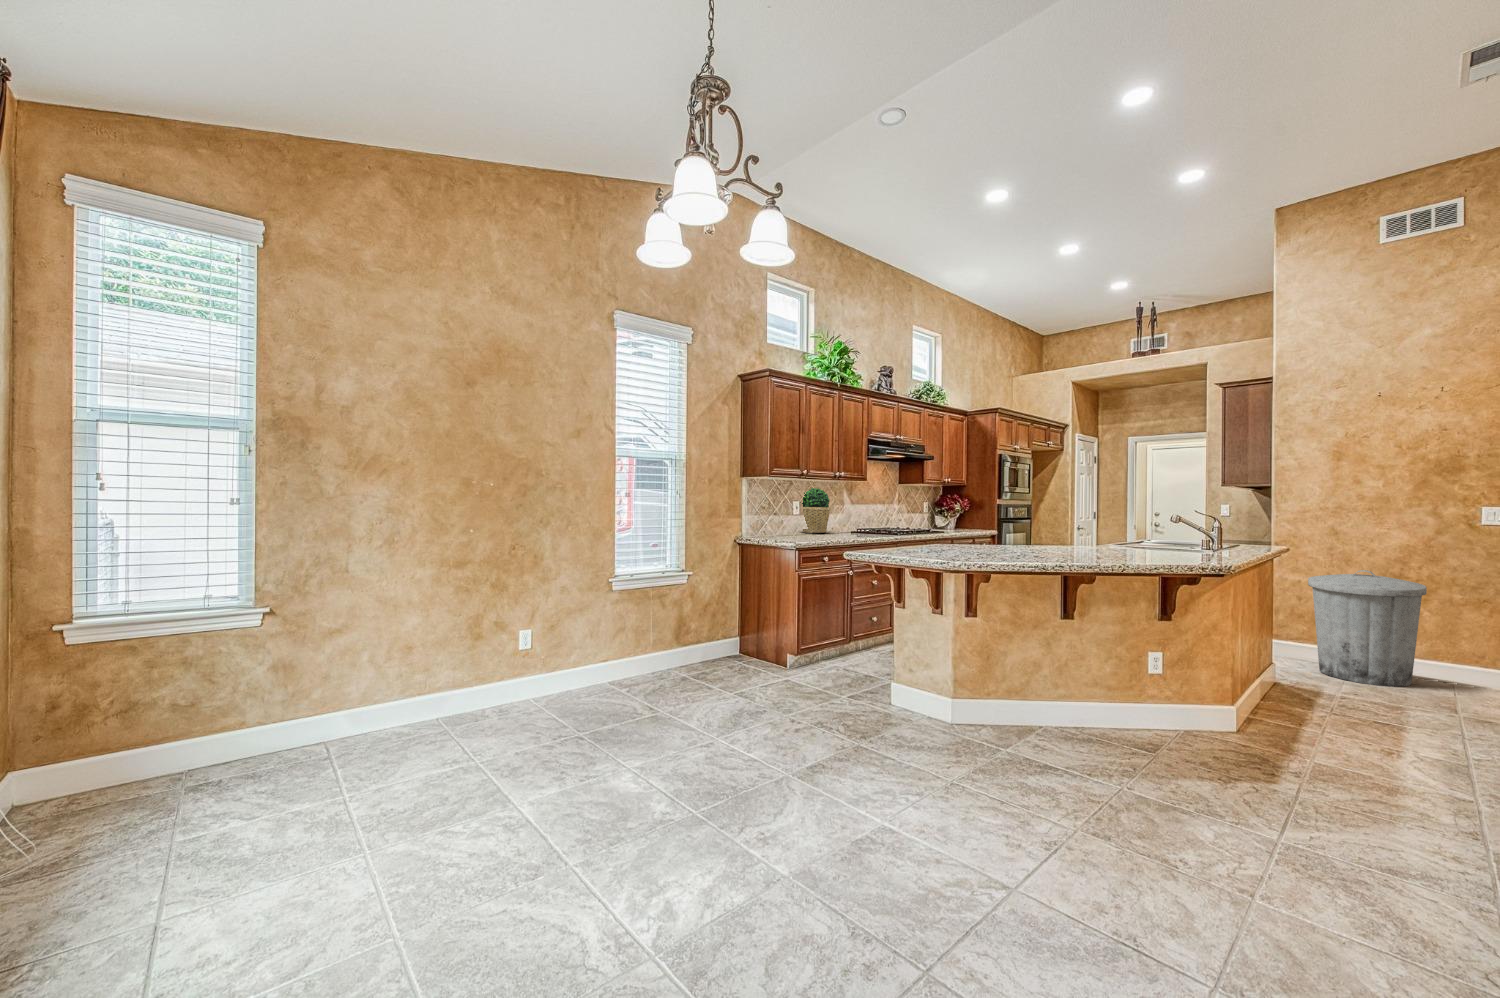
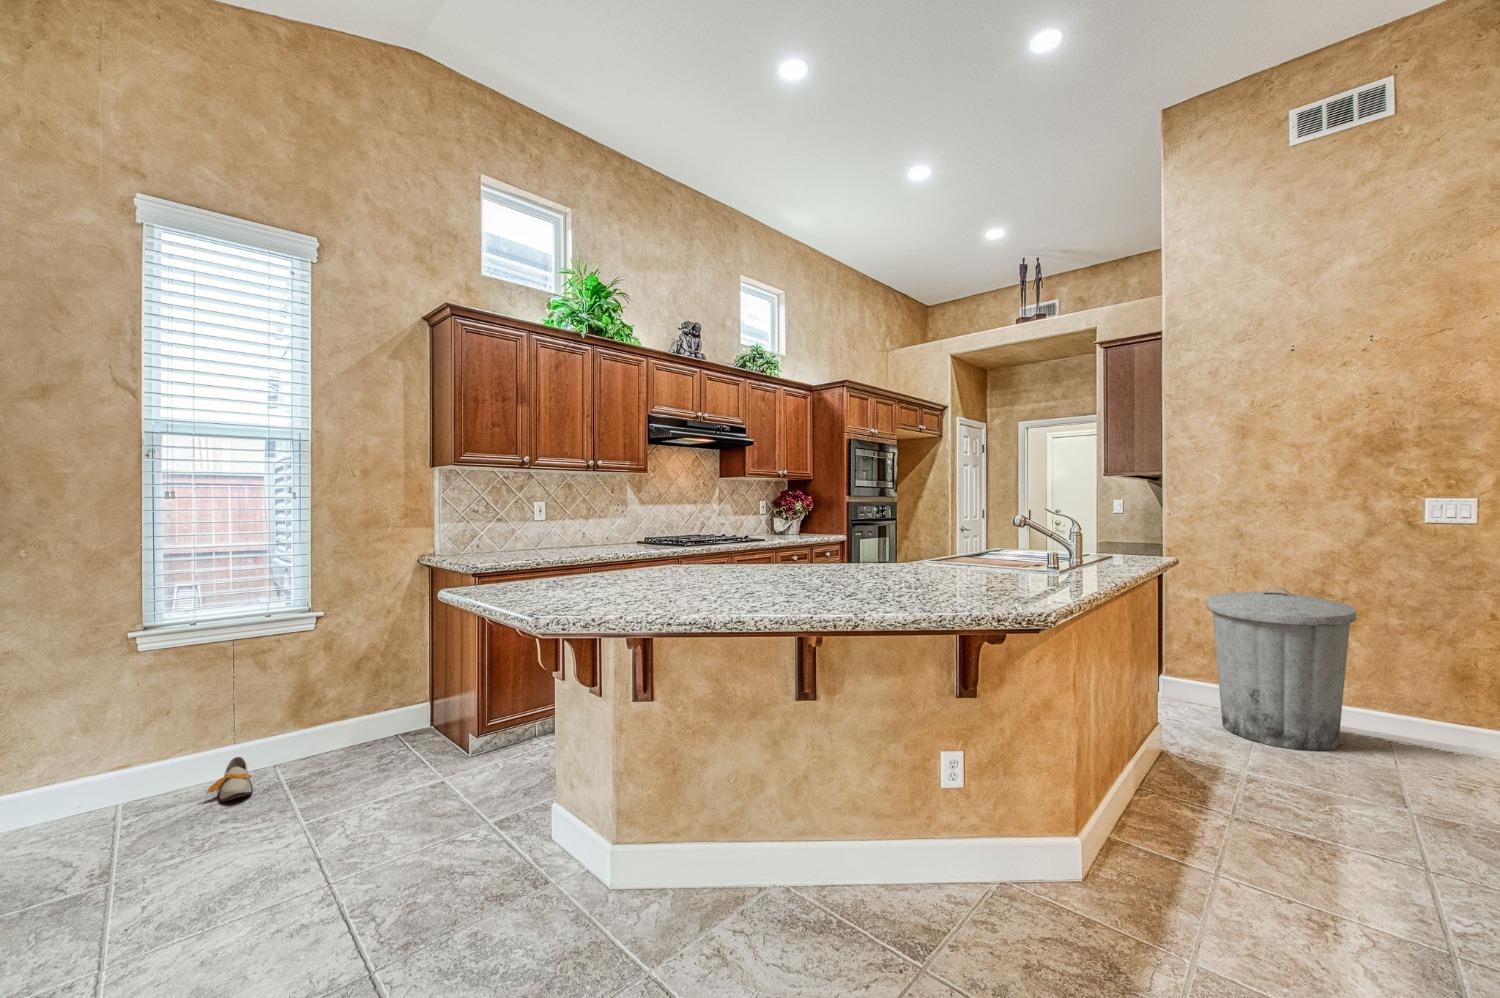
potted plant: present [800,488,830,533] -> none [545,483,590,547]
shoe: none [651,659,678,681] -> present [206,757,253,802]

